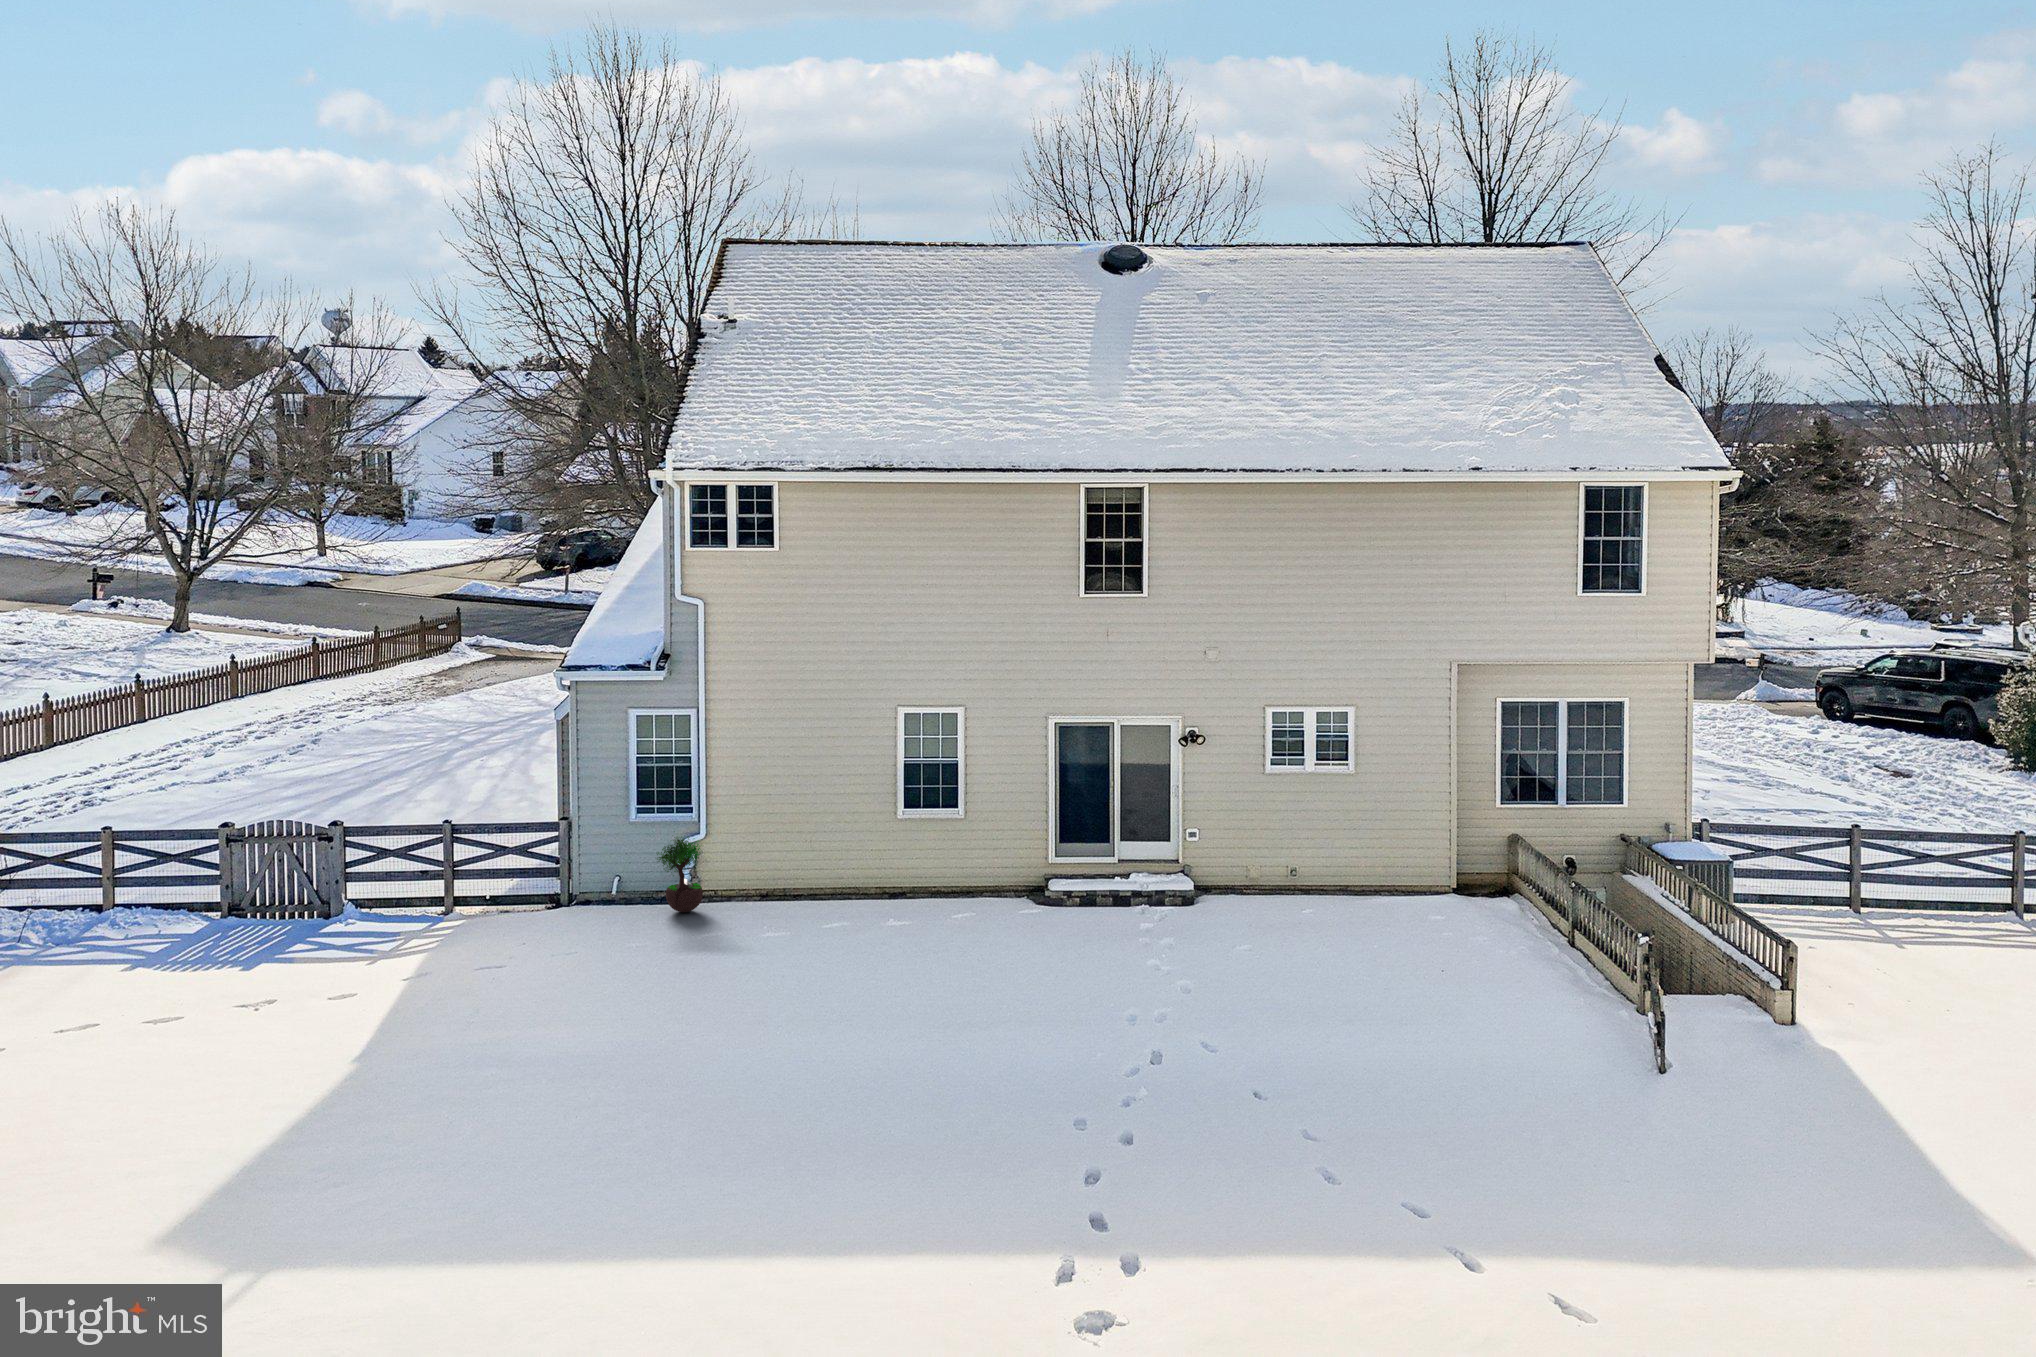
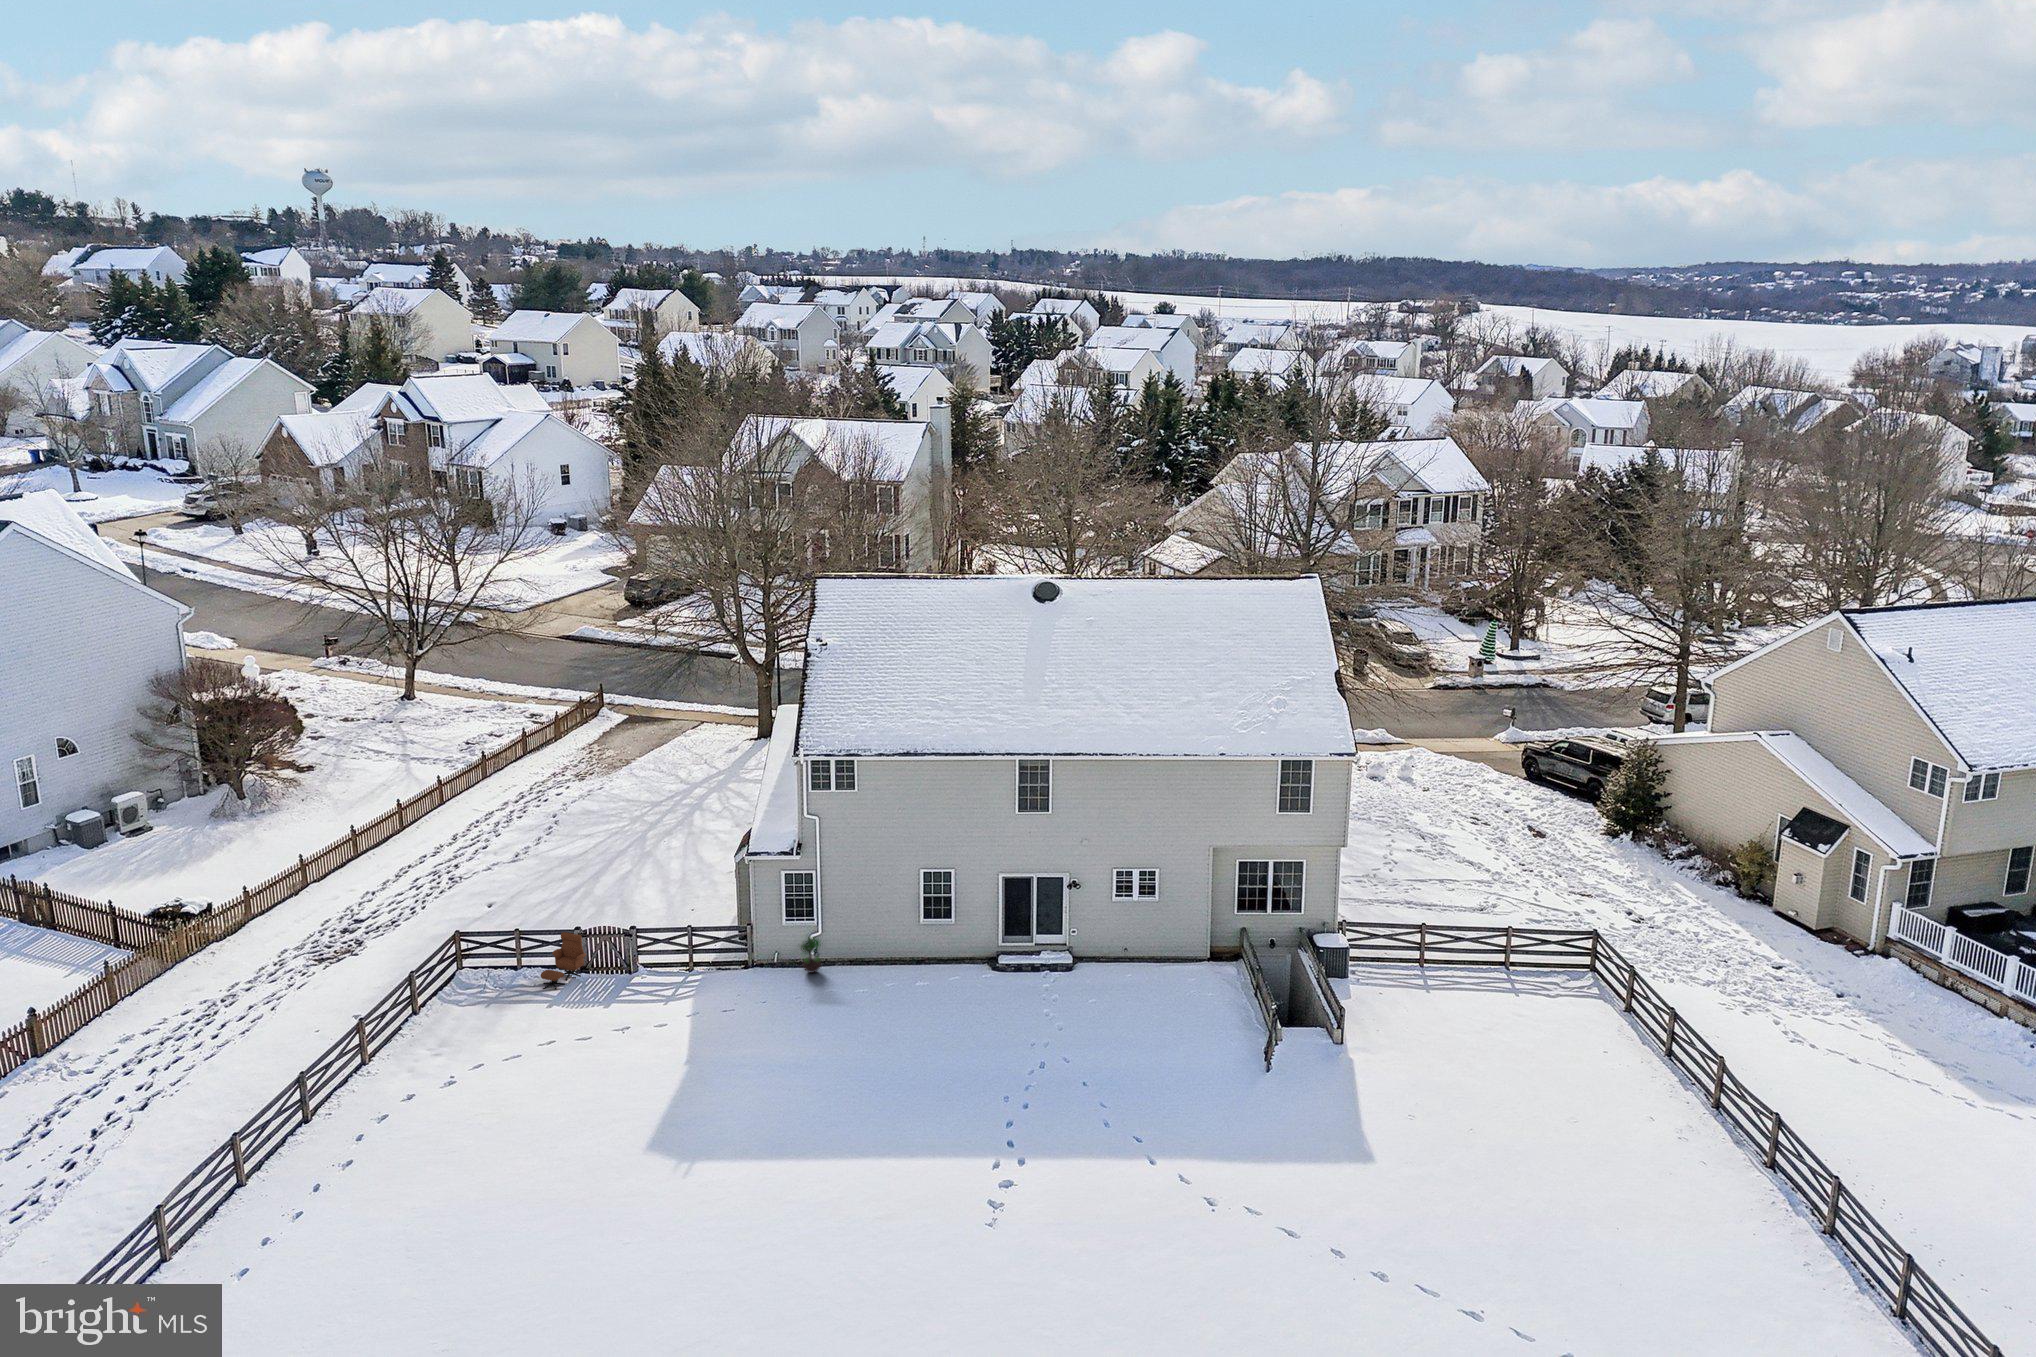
lounge chair: none [131,829,234,933] -> present [541,932,586,990]

